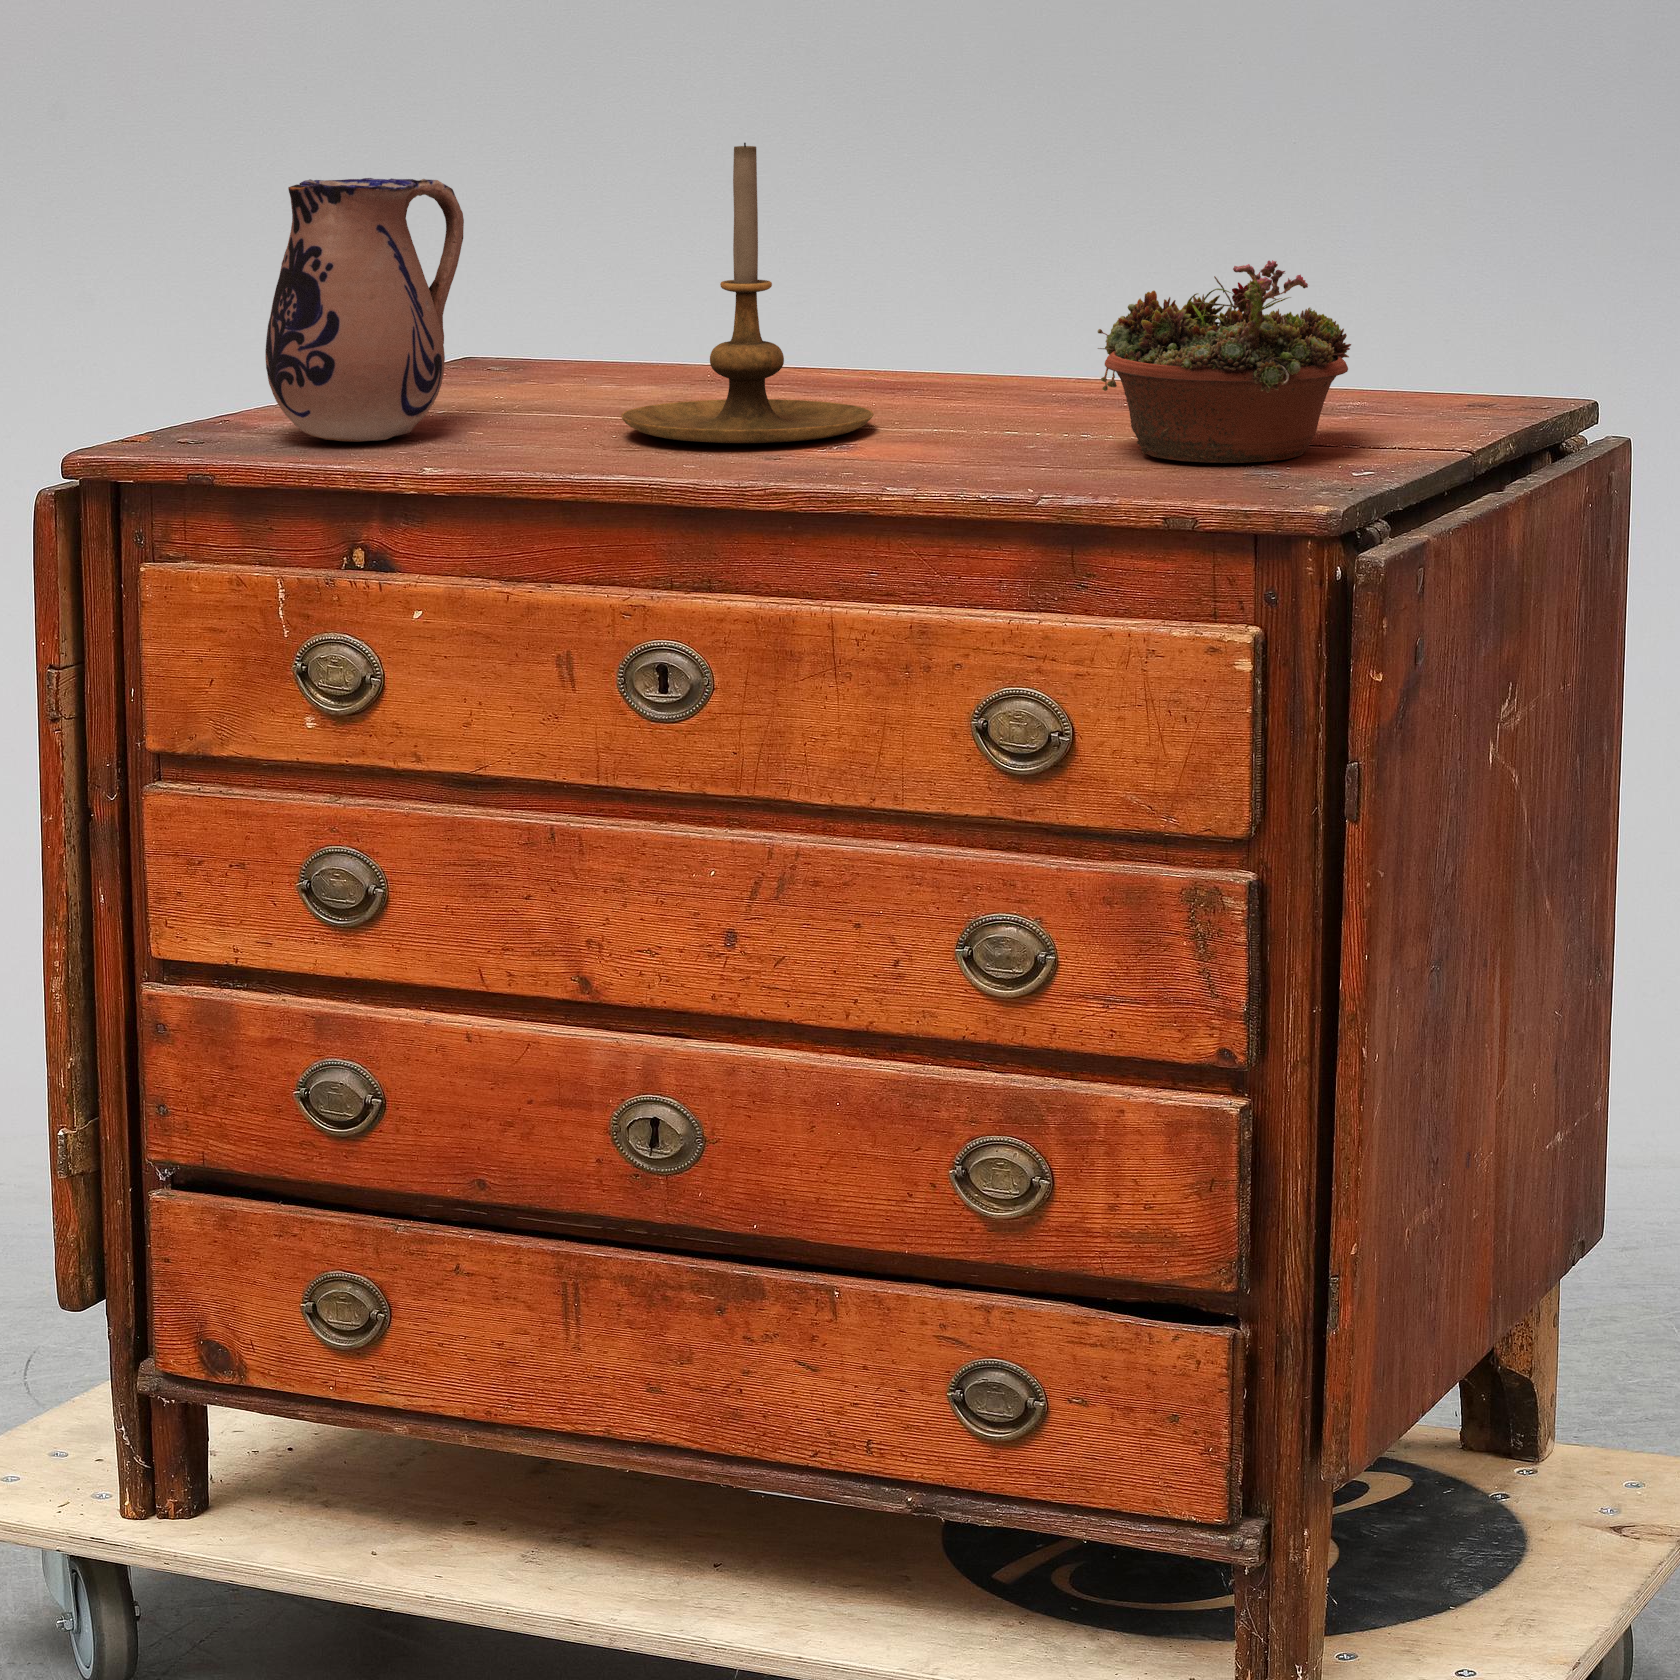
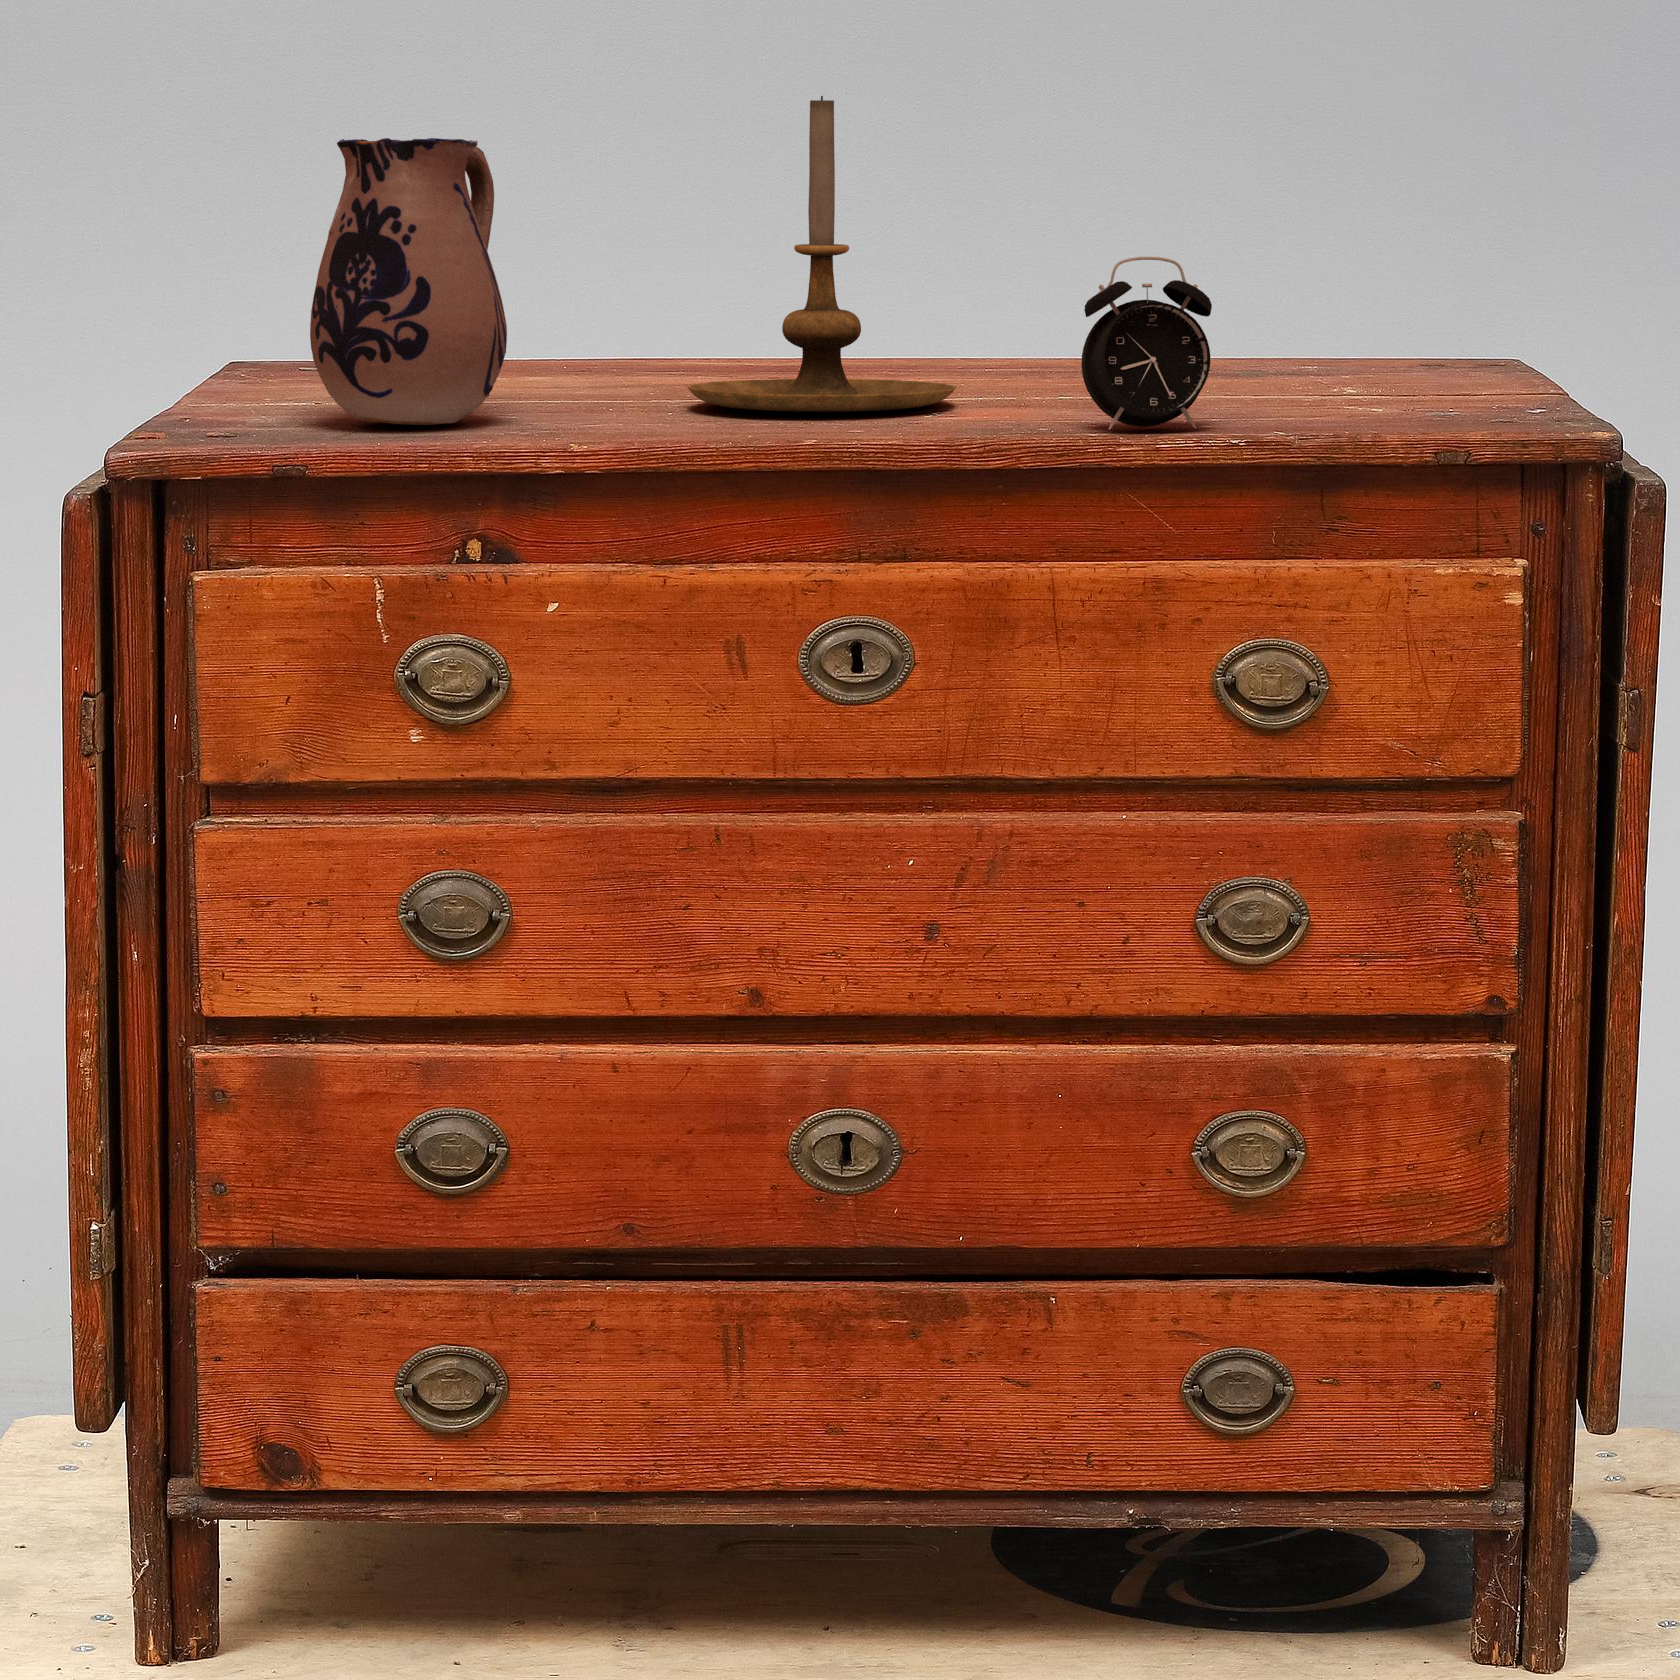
succulent planter: present [1098,260,1351,463] -> none [1231,200,1496,407]
alarm clock: none [863,317,987,483] -> present [1081,257,1212,430]

